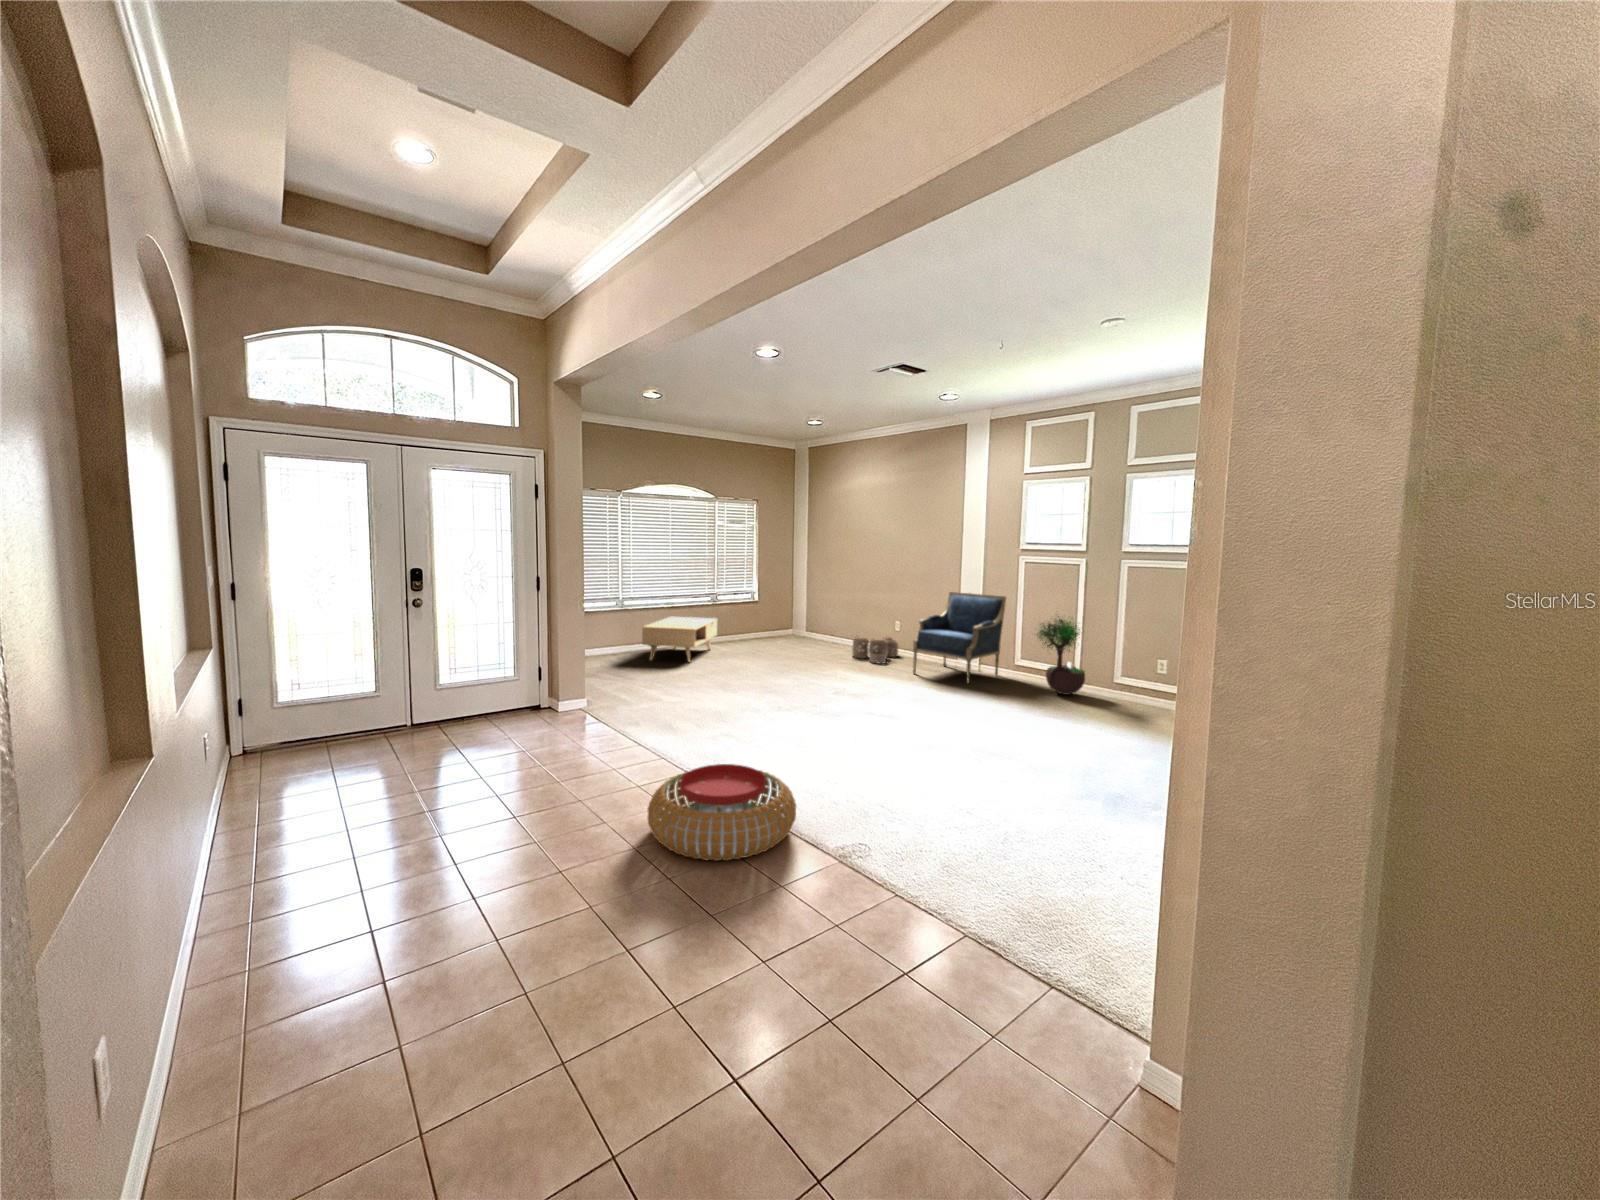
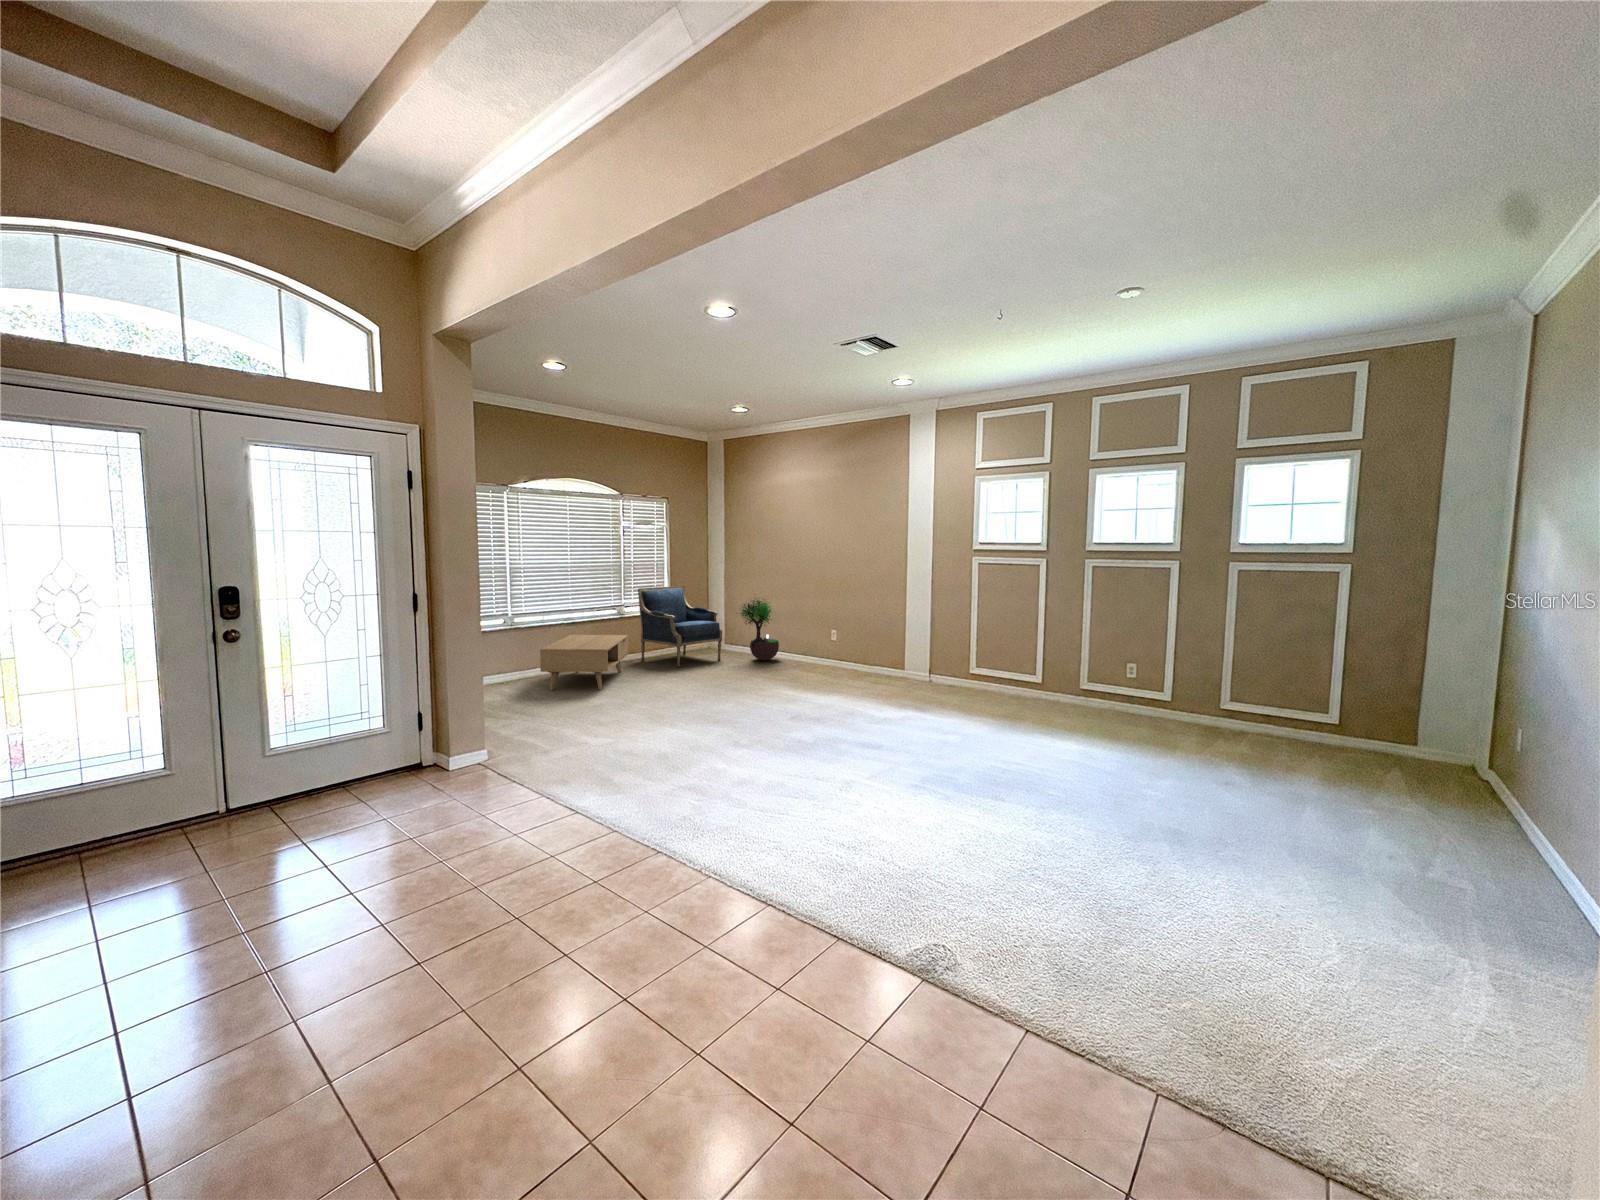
armchair: present [913,592,1006,684] -> present [638,586,722,668]
potted tree: present [1037,614,1085,695] -> present [739,599,779,660]
woven basket: present [852,638,898,664] -> none [788,647,837,679]
pouf: present [648,764,796,861] -> none [628,843,835,999]

